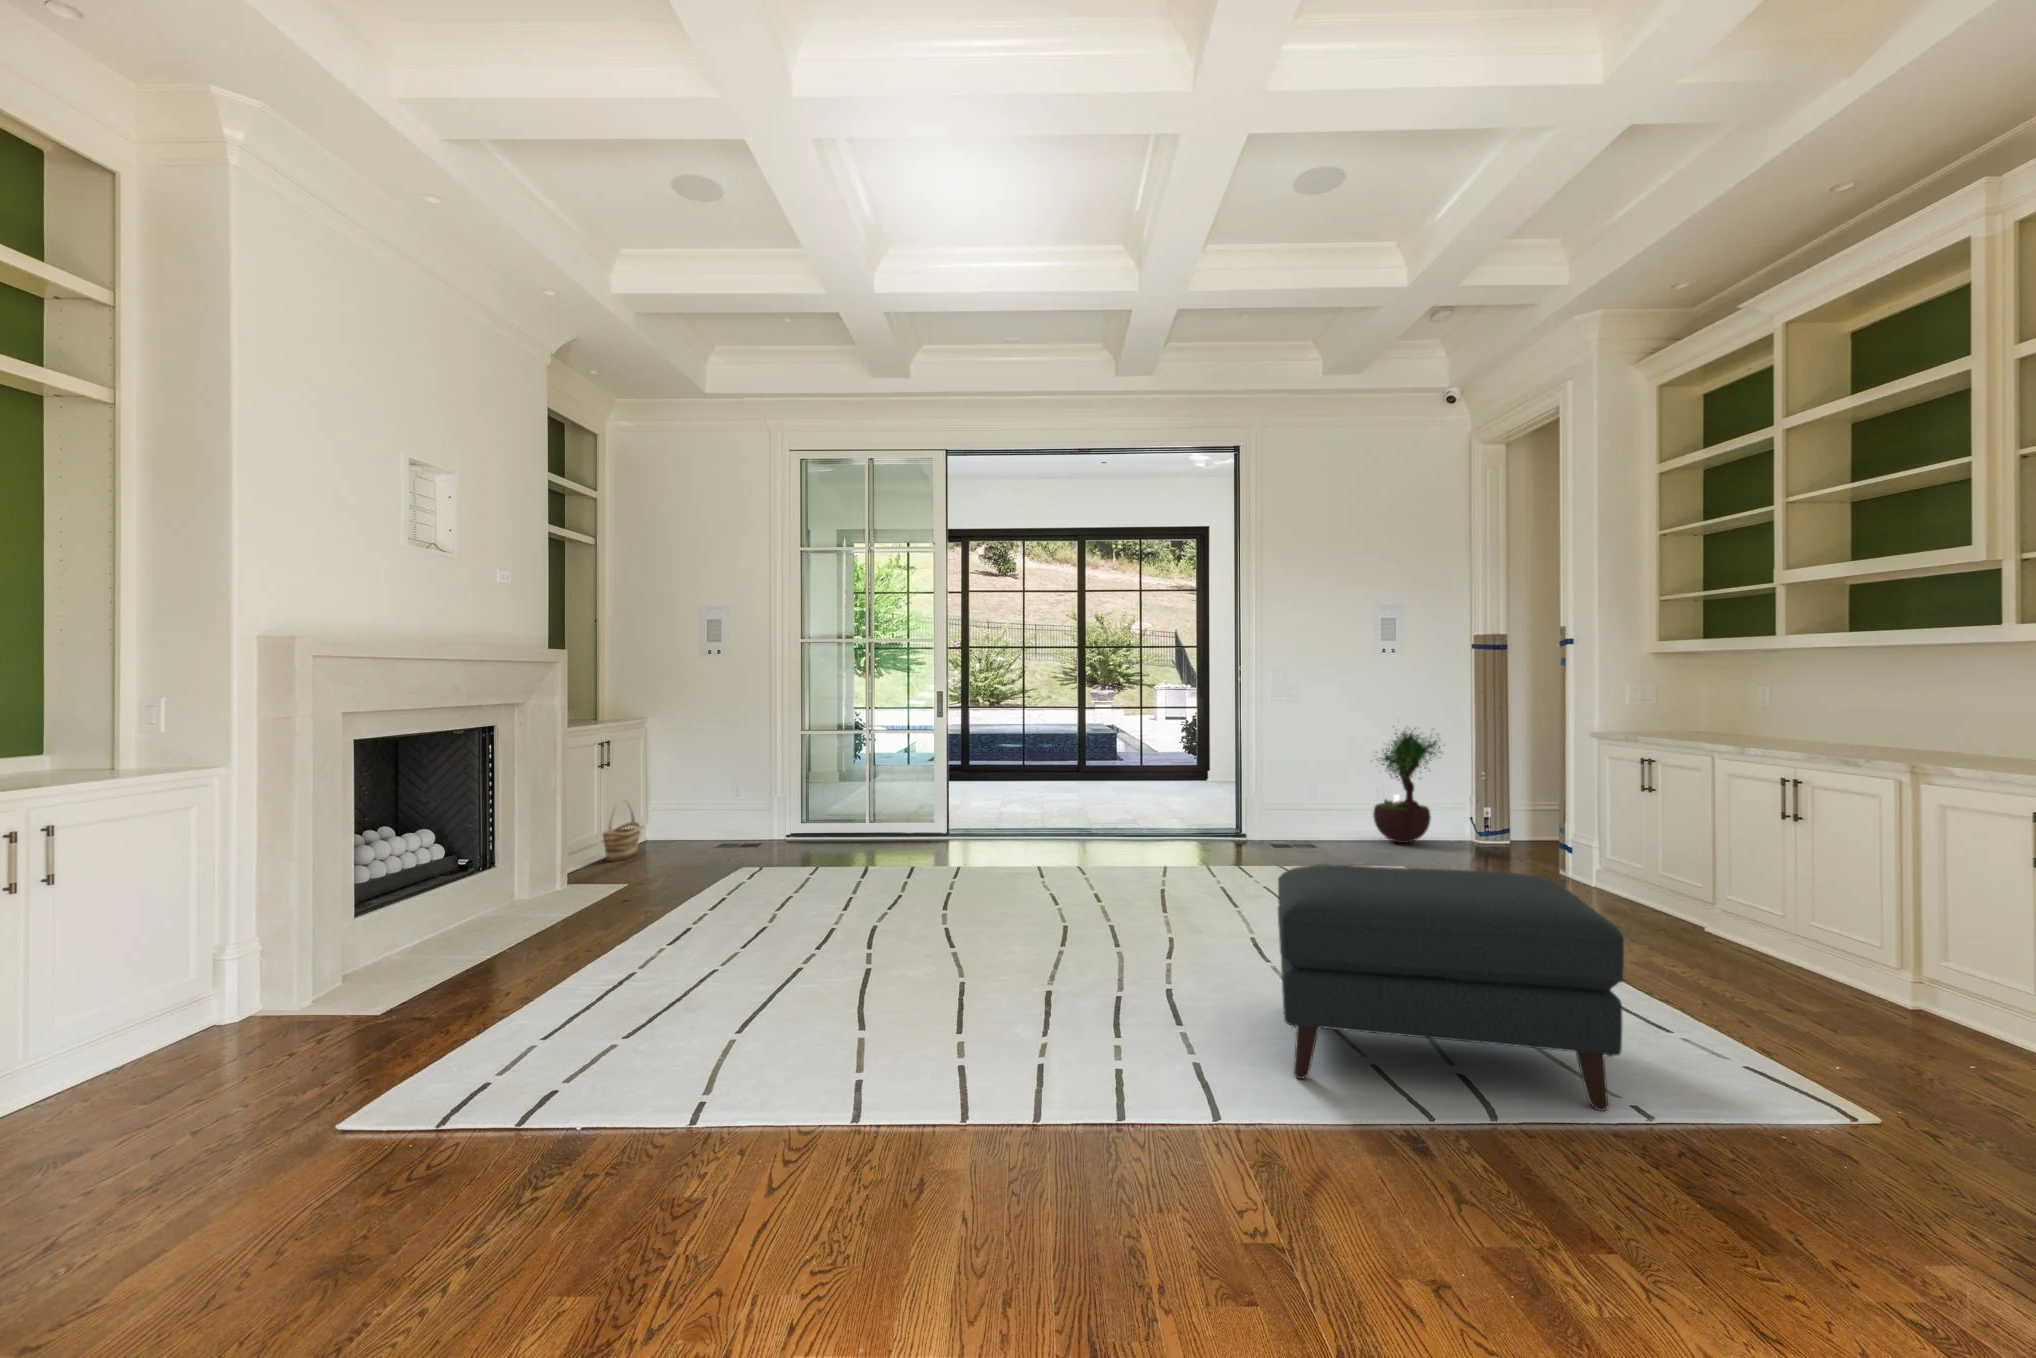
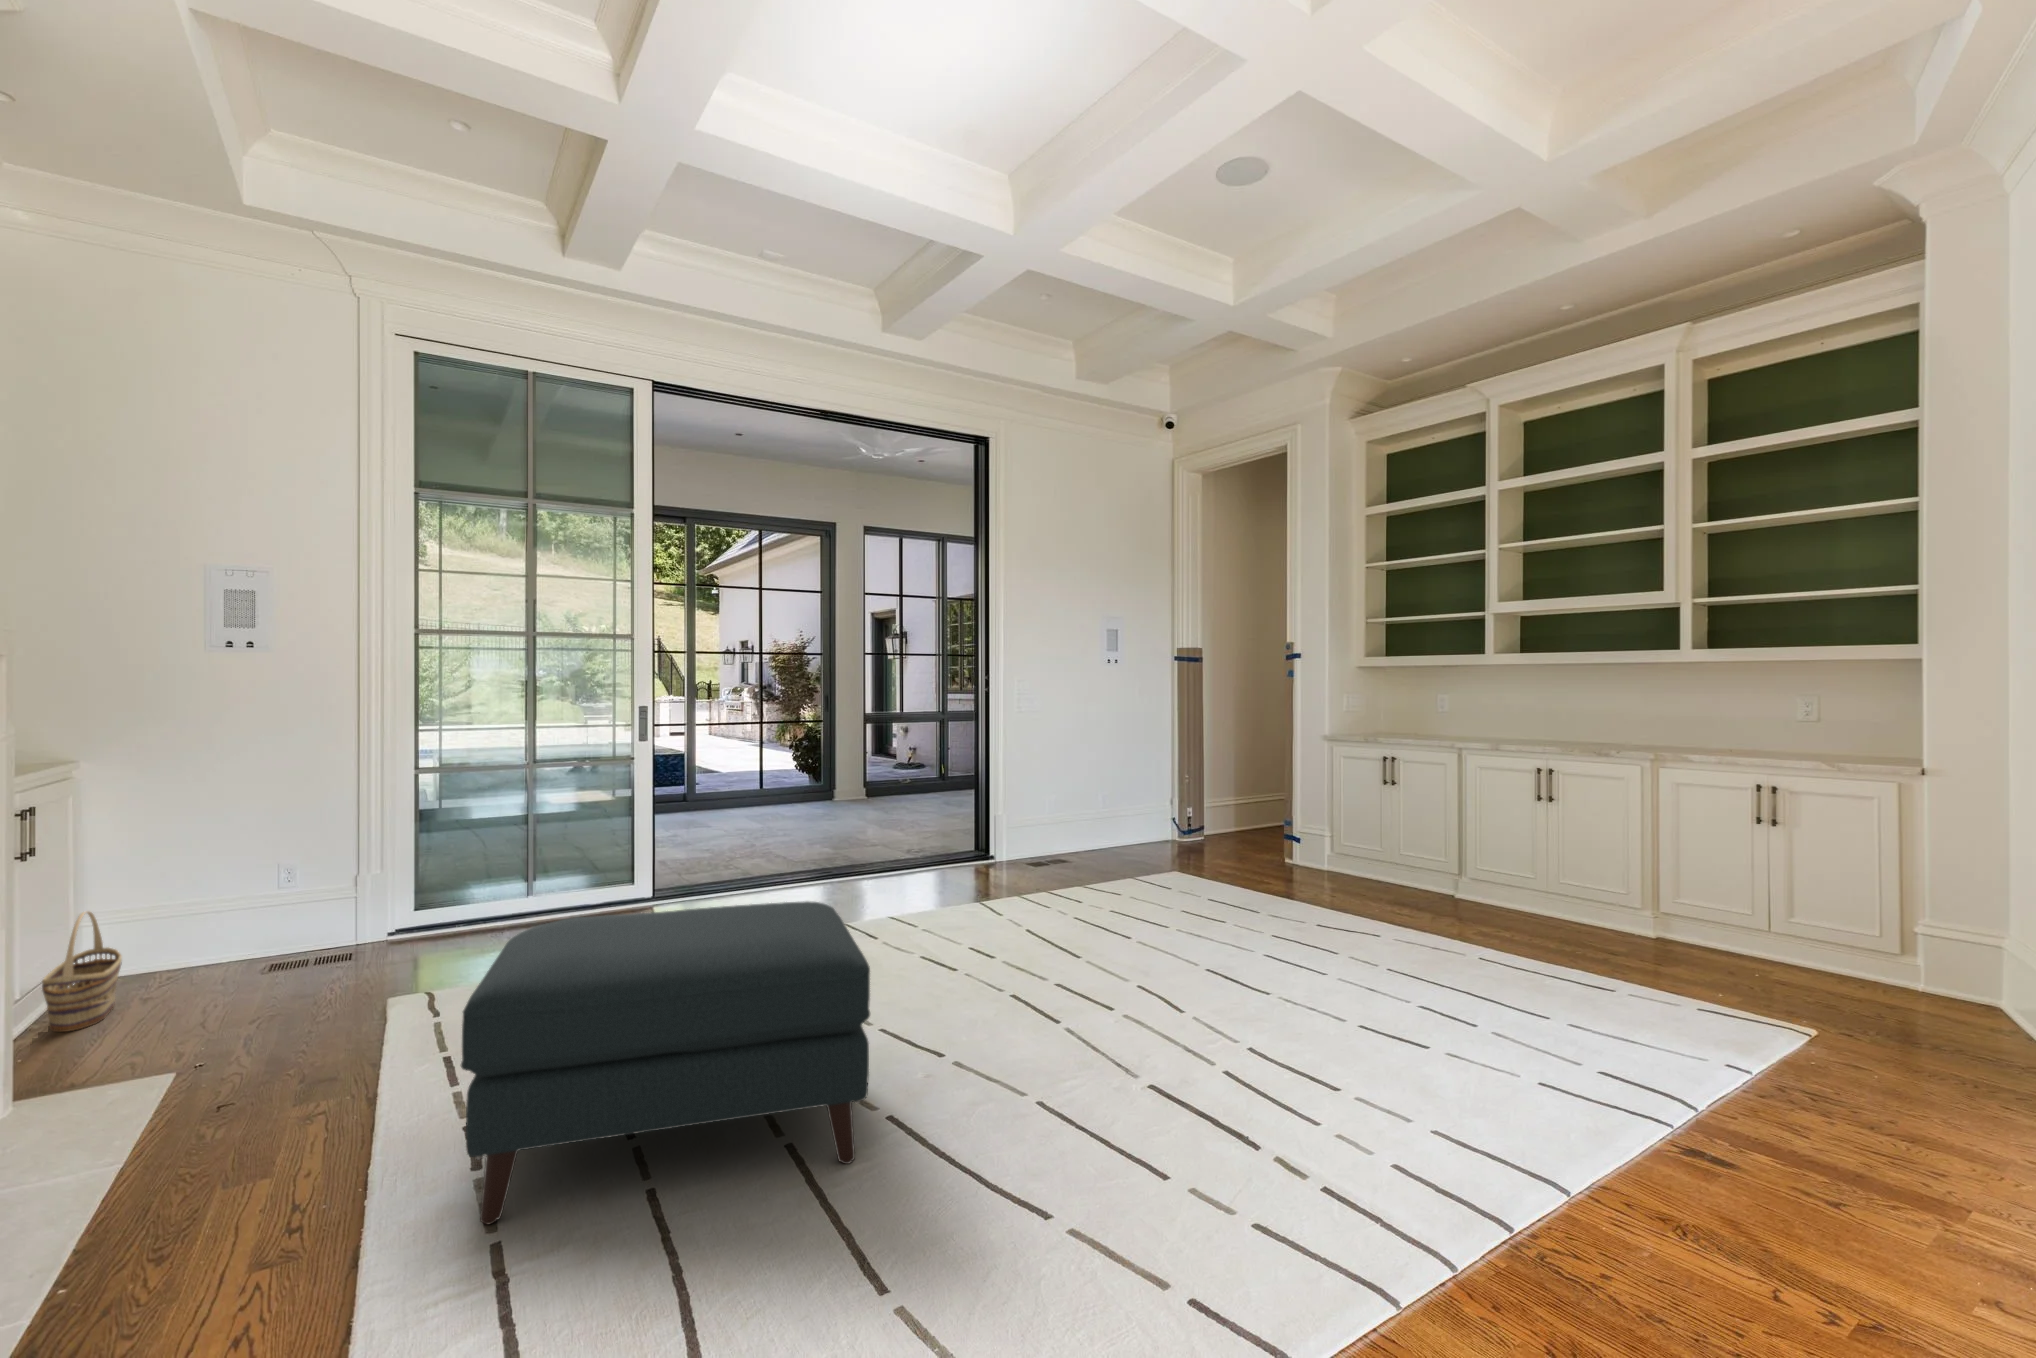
potted tree: present [1373,728,1443,843] -> none [1105,728,1175,847]
ottoman: present [1278,864,1624,1111] -> present [461,902,870,1225]

